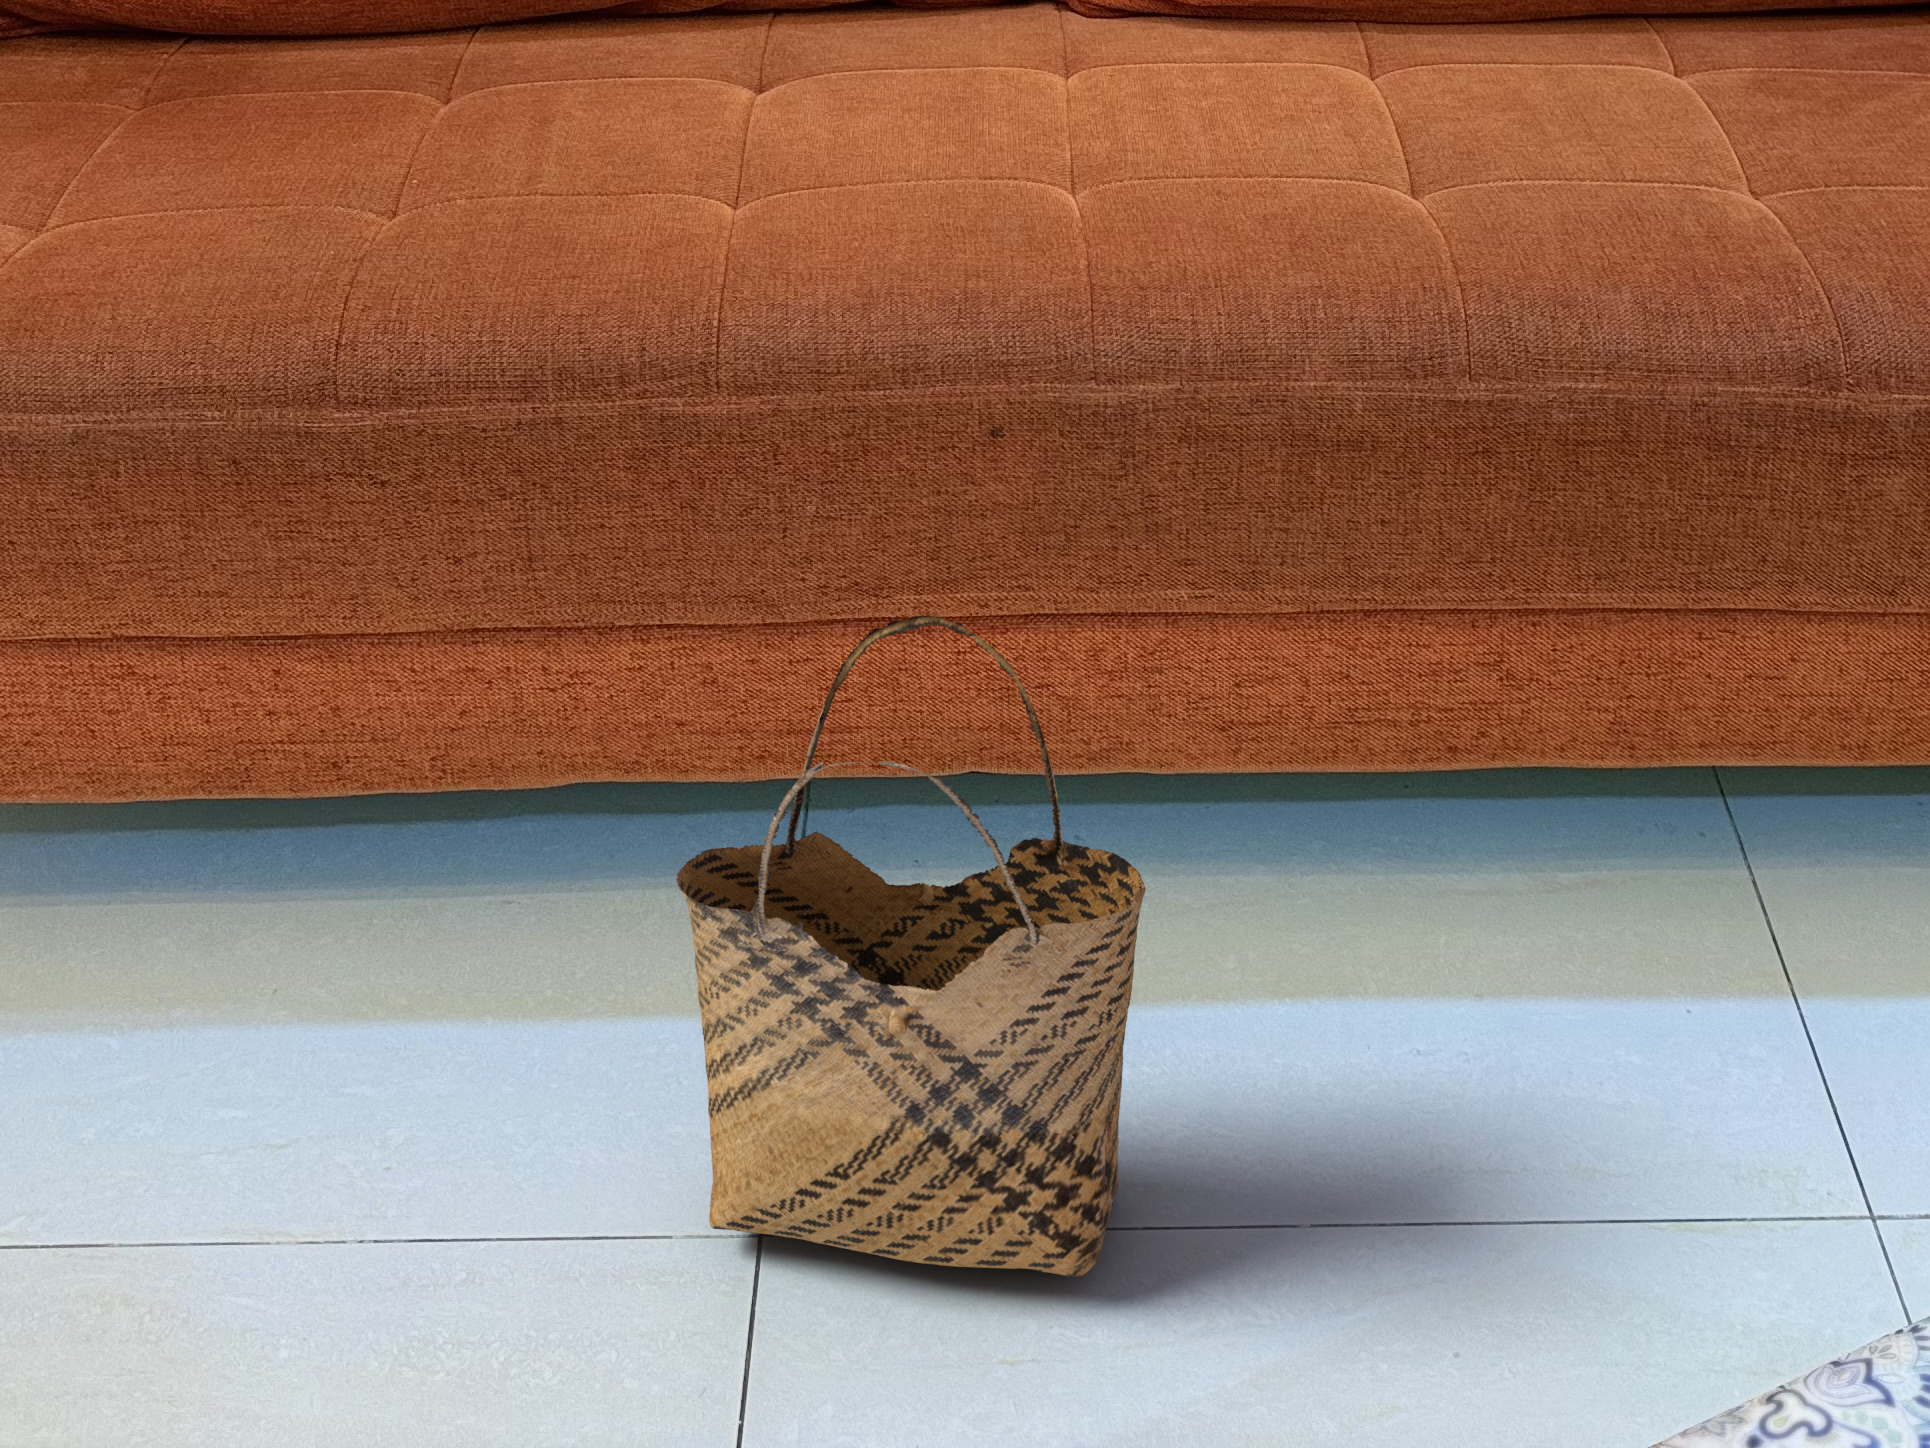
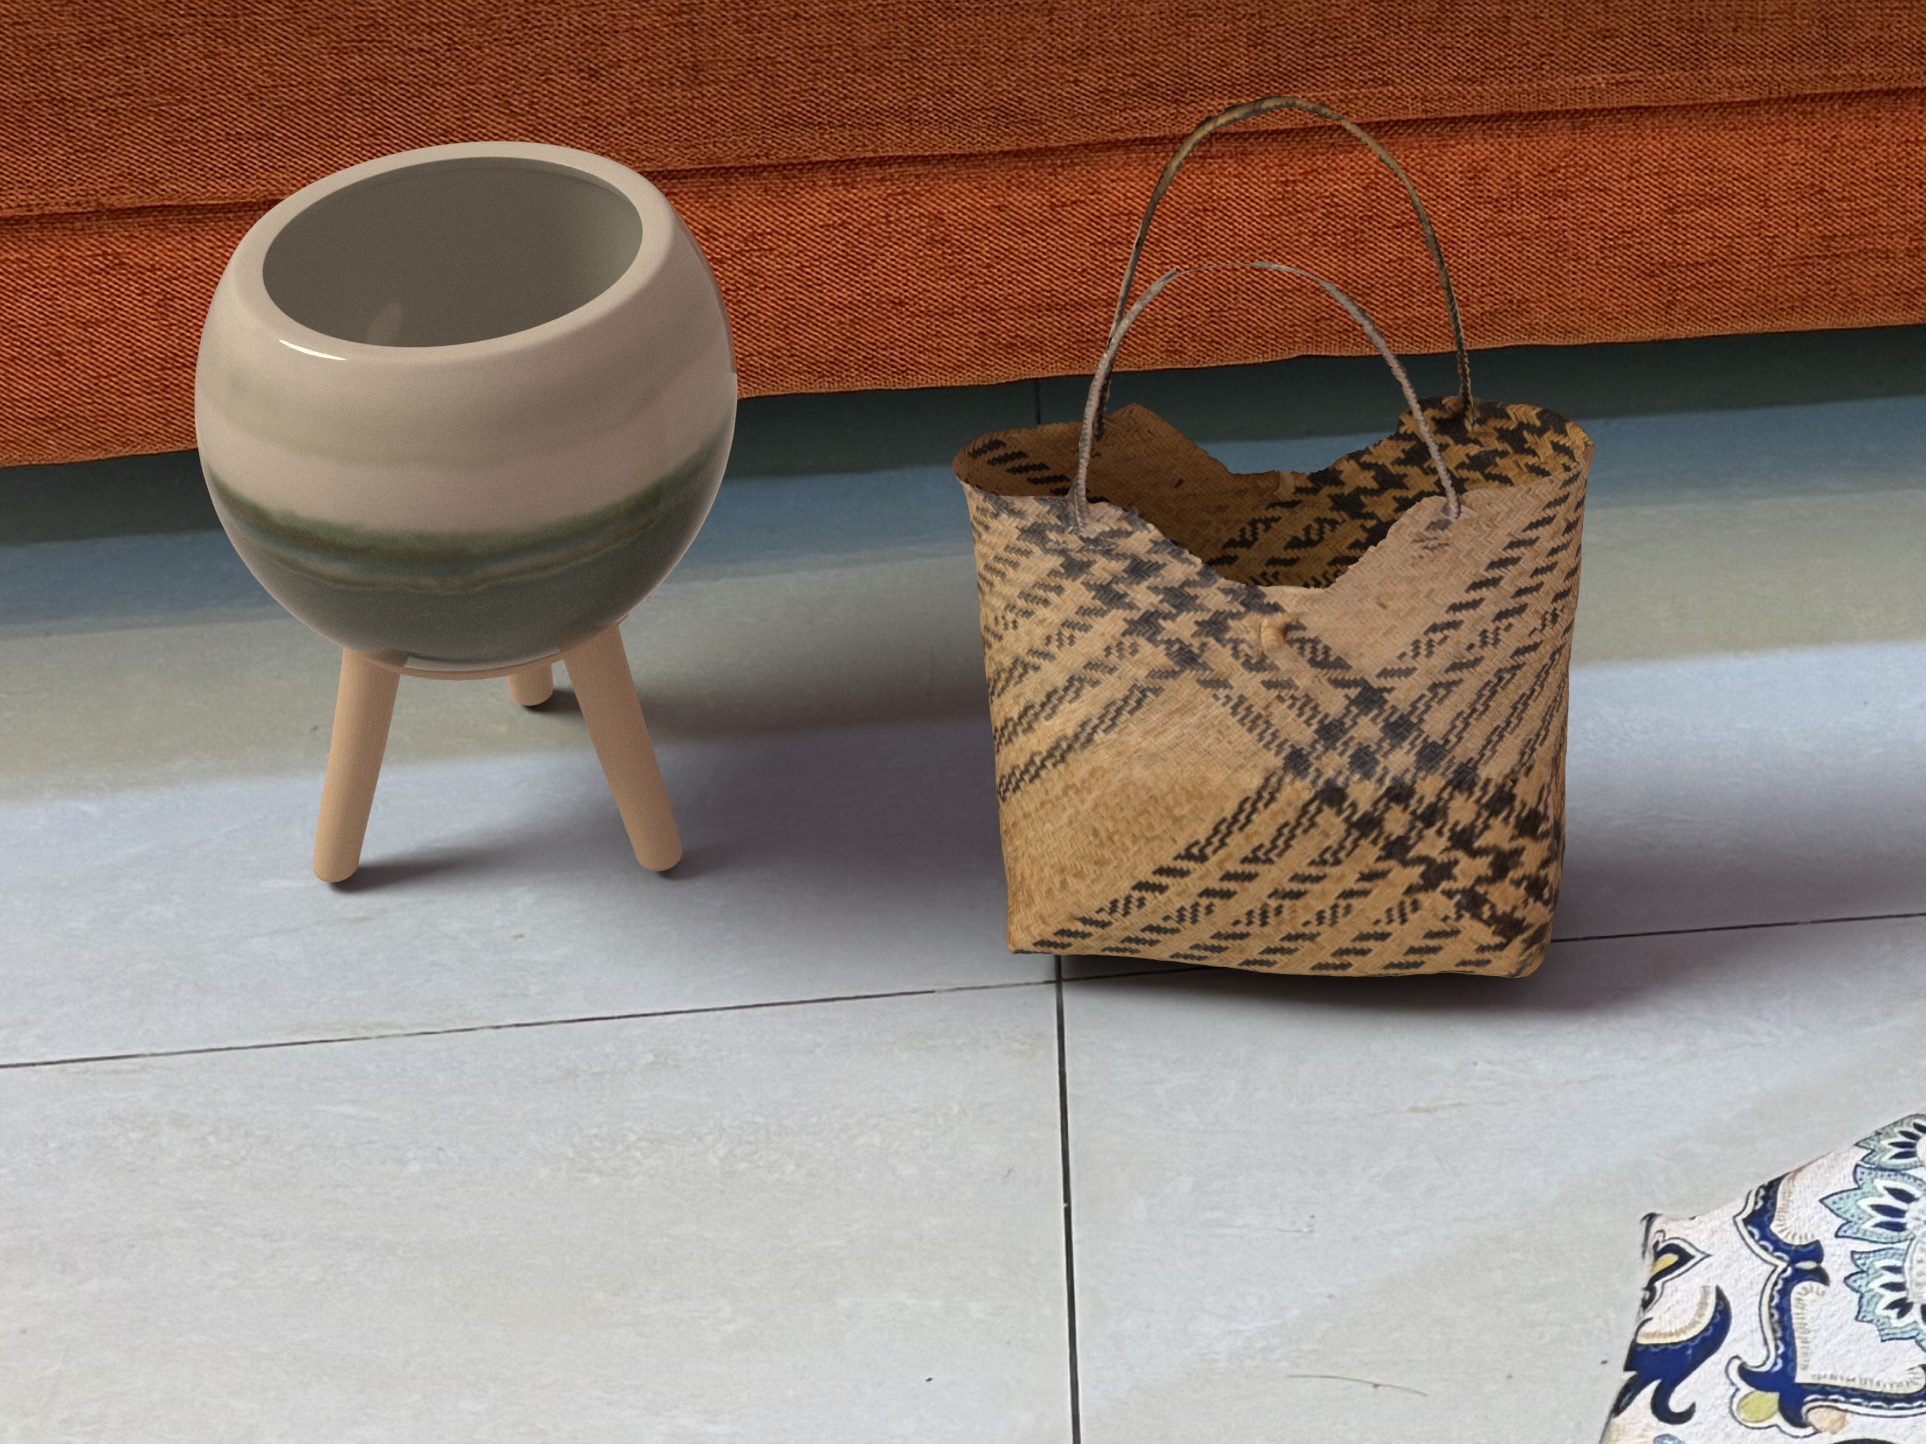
planter: none [154,603,545,1137] -> present [194,141,737,882]

